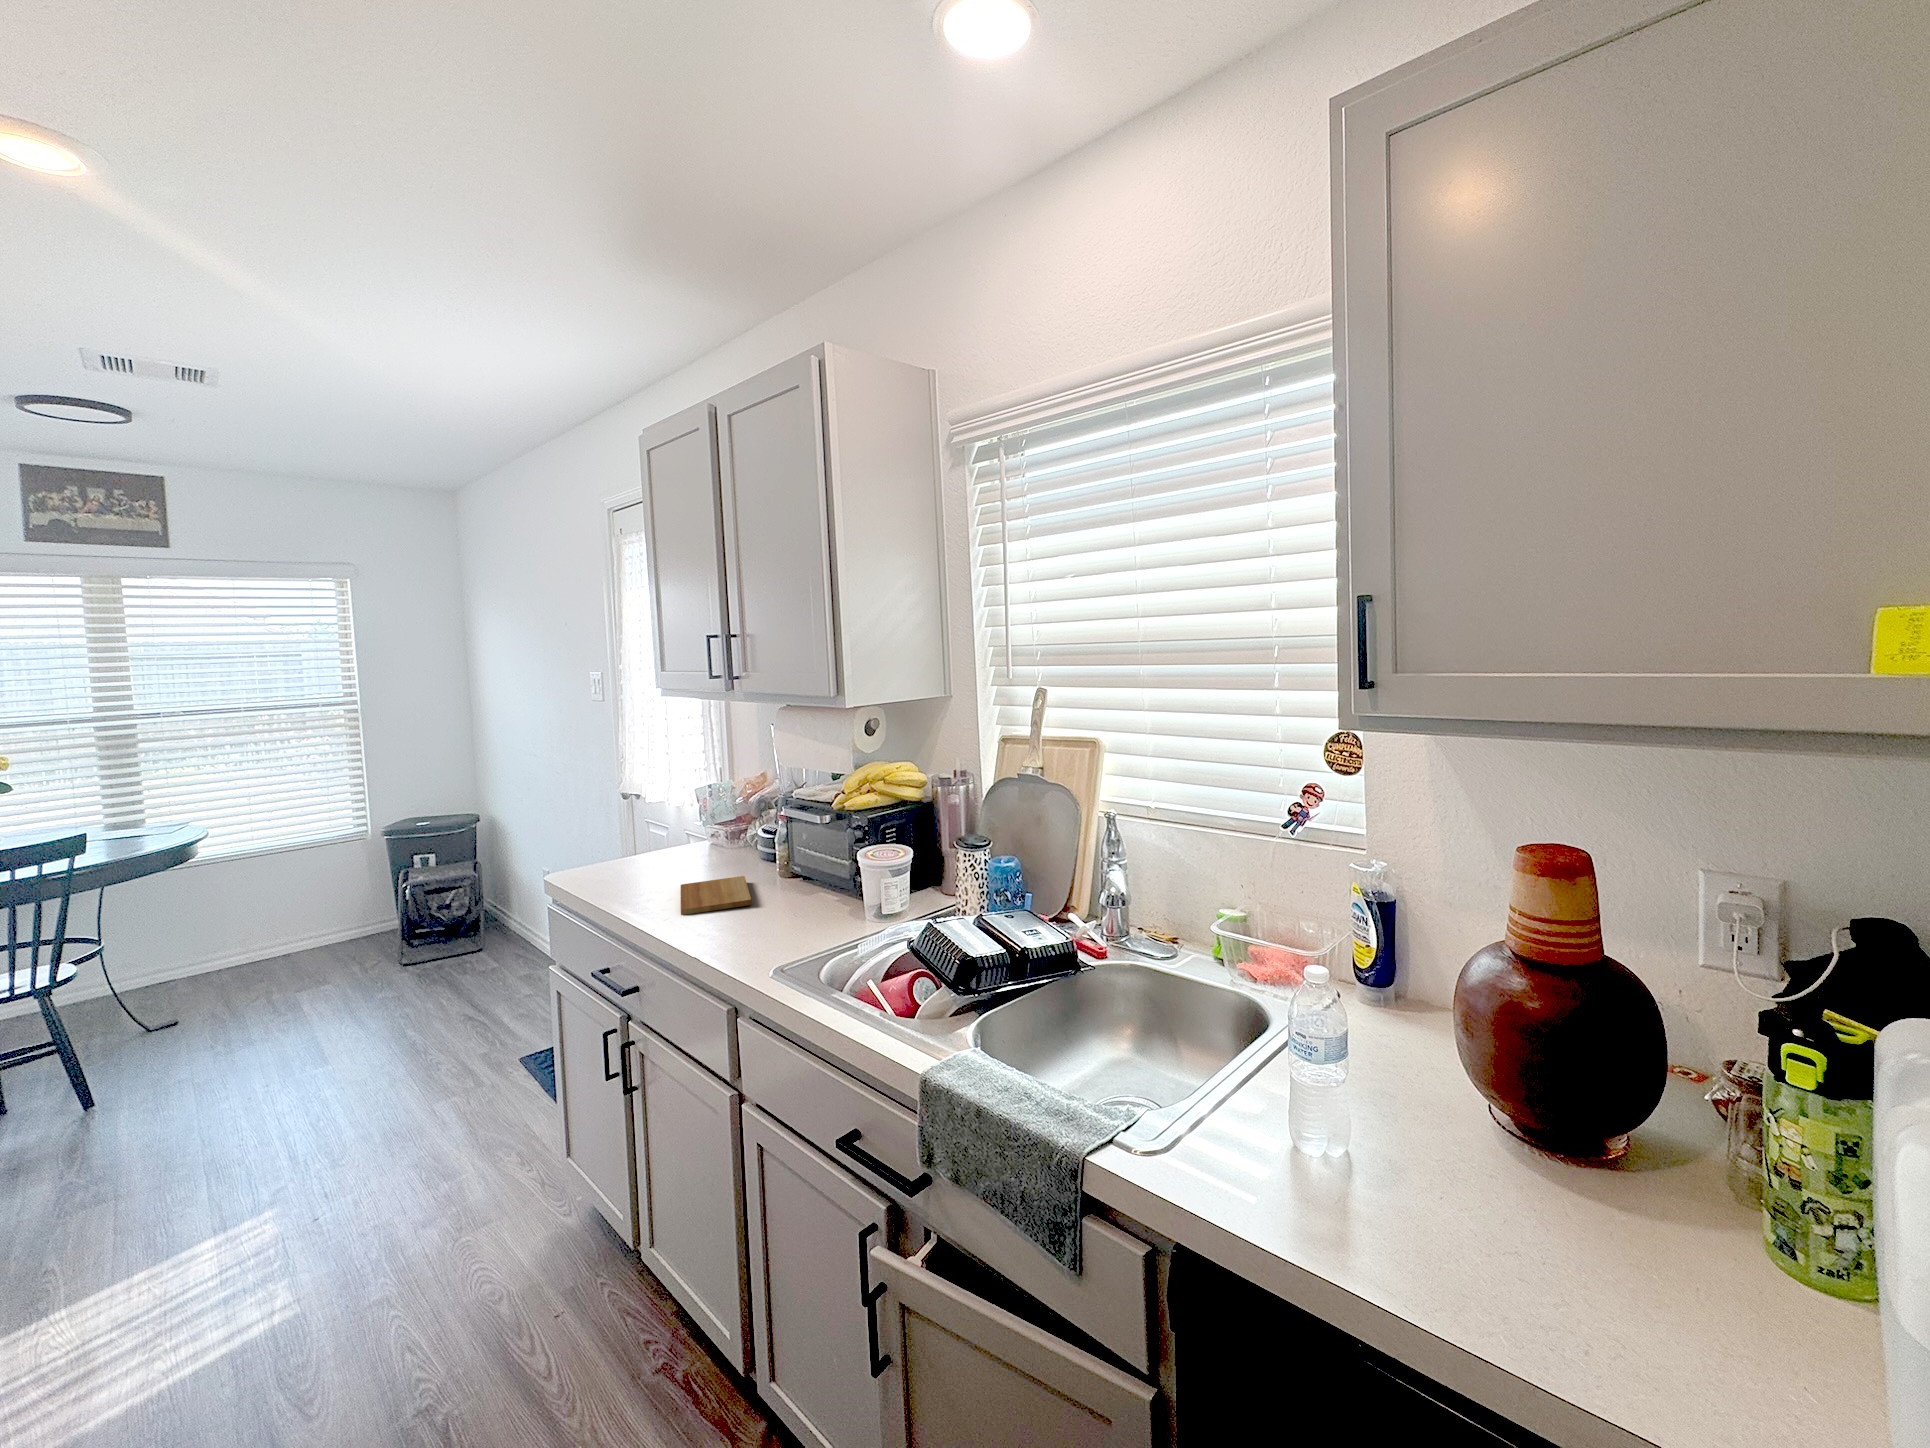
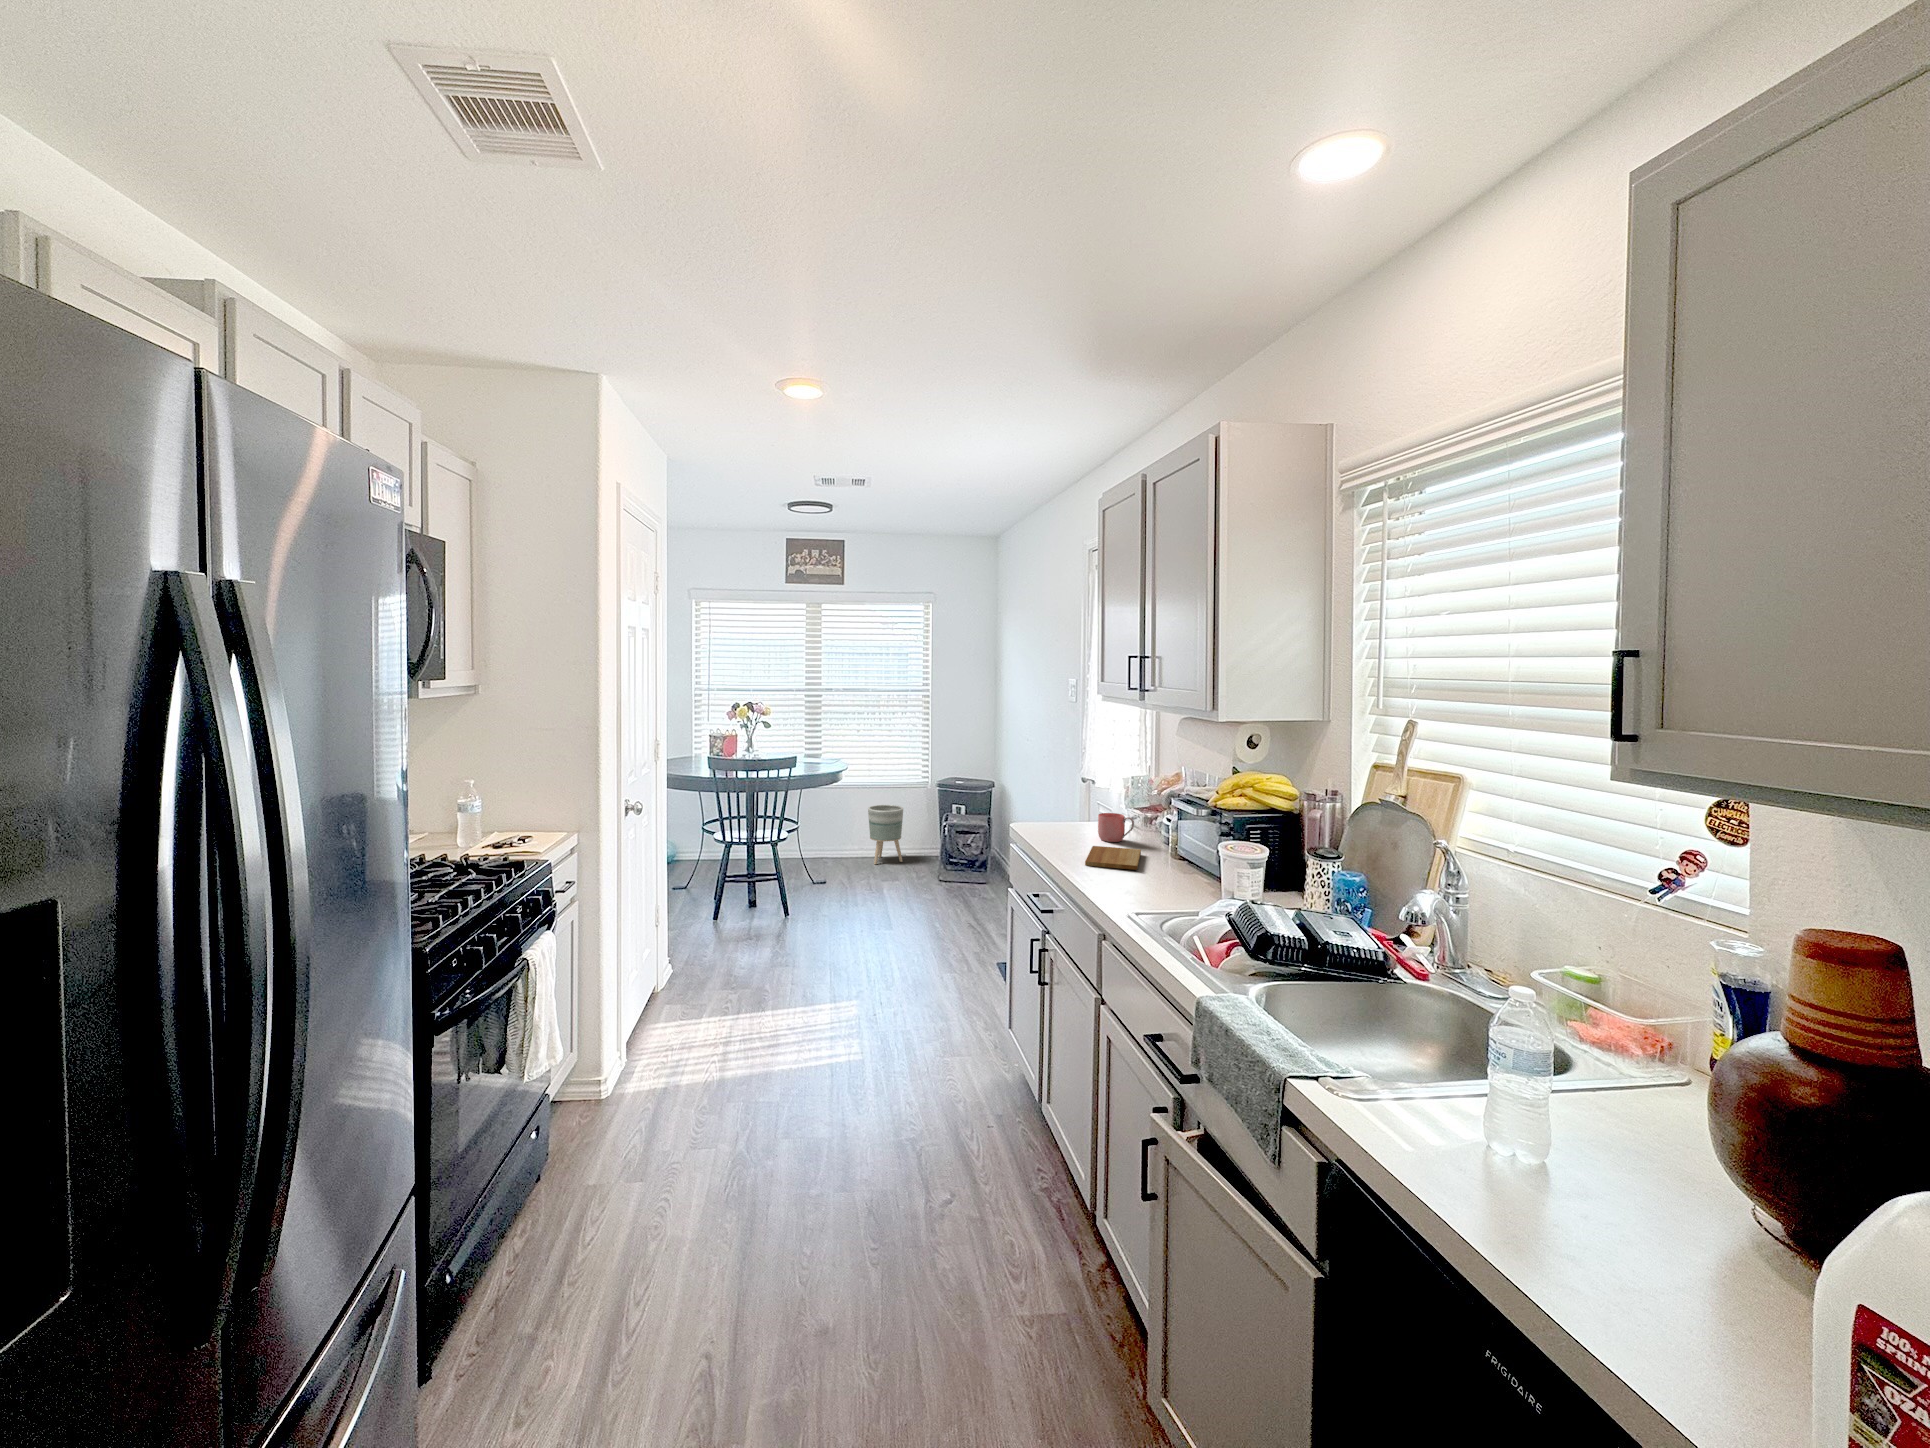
mug: none [679,835,728,874] -> present [1098,813,1134,842]
planter: none [256,875,331,970] -> present [868,805,903,865]

